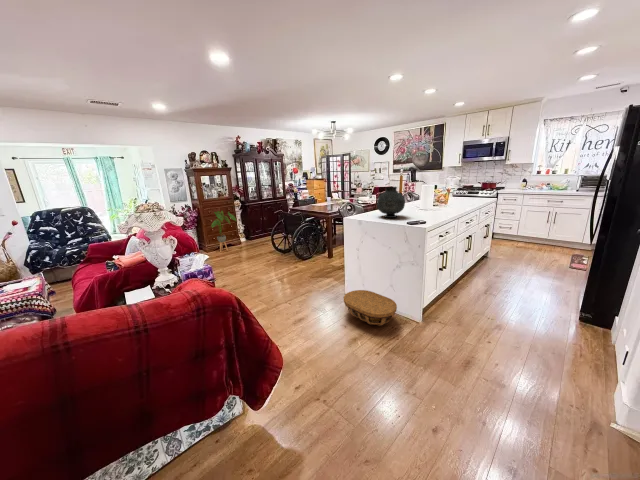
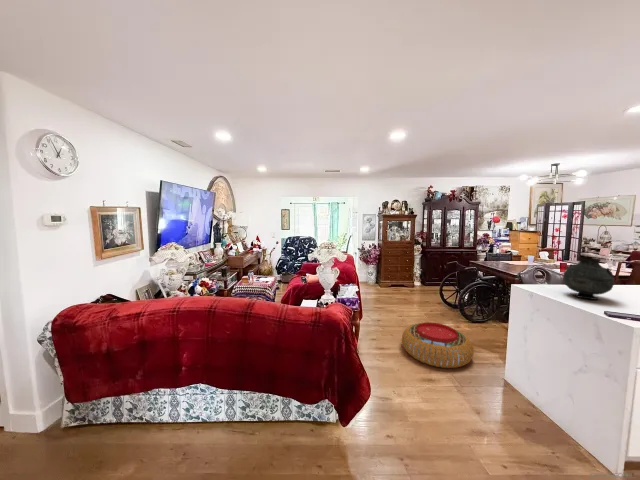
house plant: present [211,211,236,252] -> none [388,253,411,290]
pouf: none [257,270,322,311] -> present [402,322,474,368]
basket: present [344,290,397,326] -> none [487,372,564,431]

